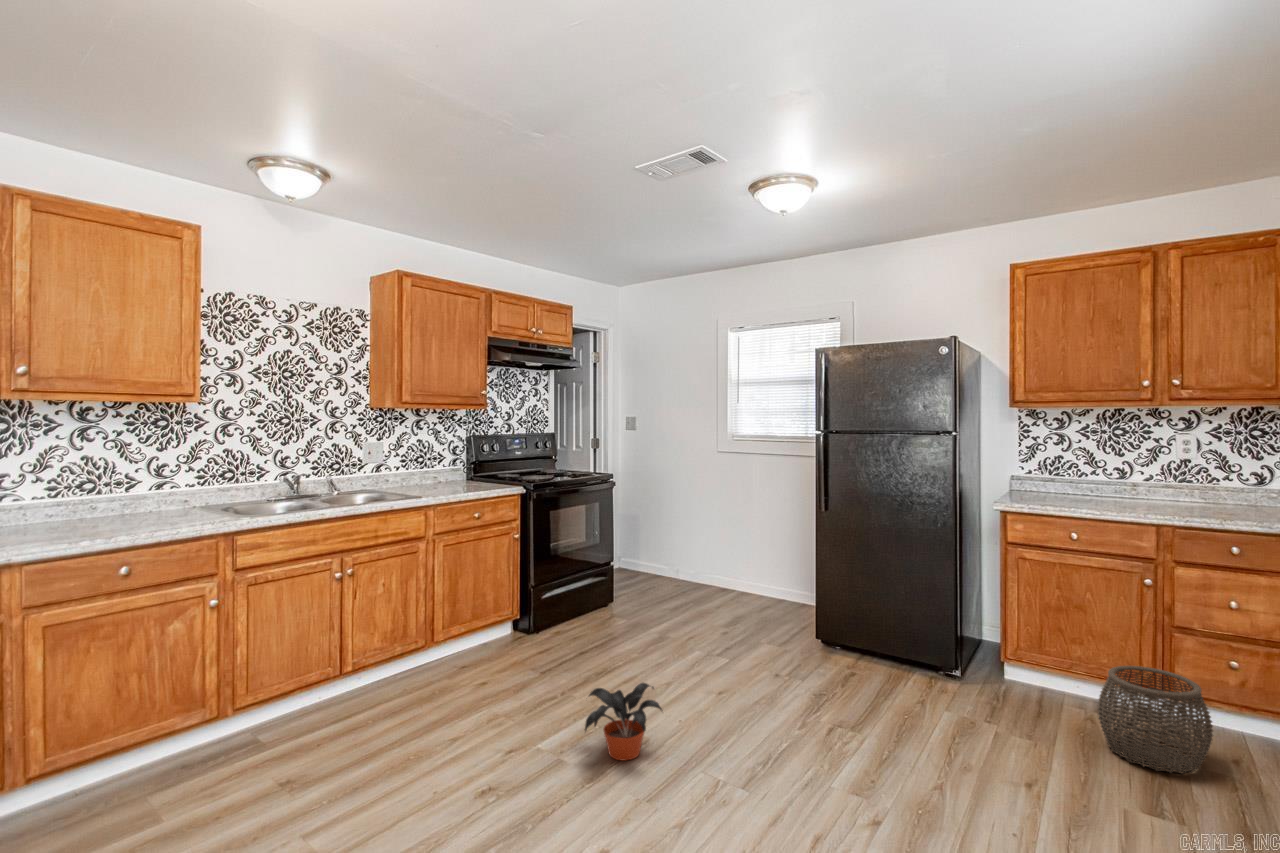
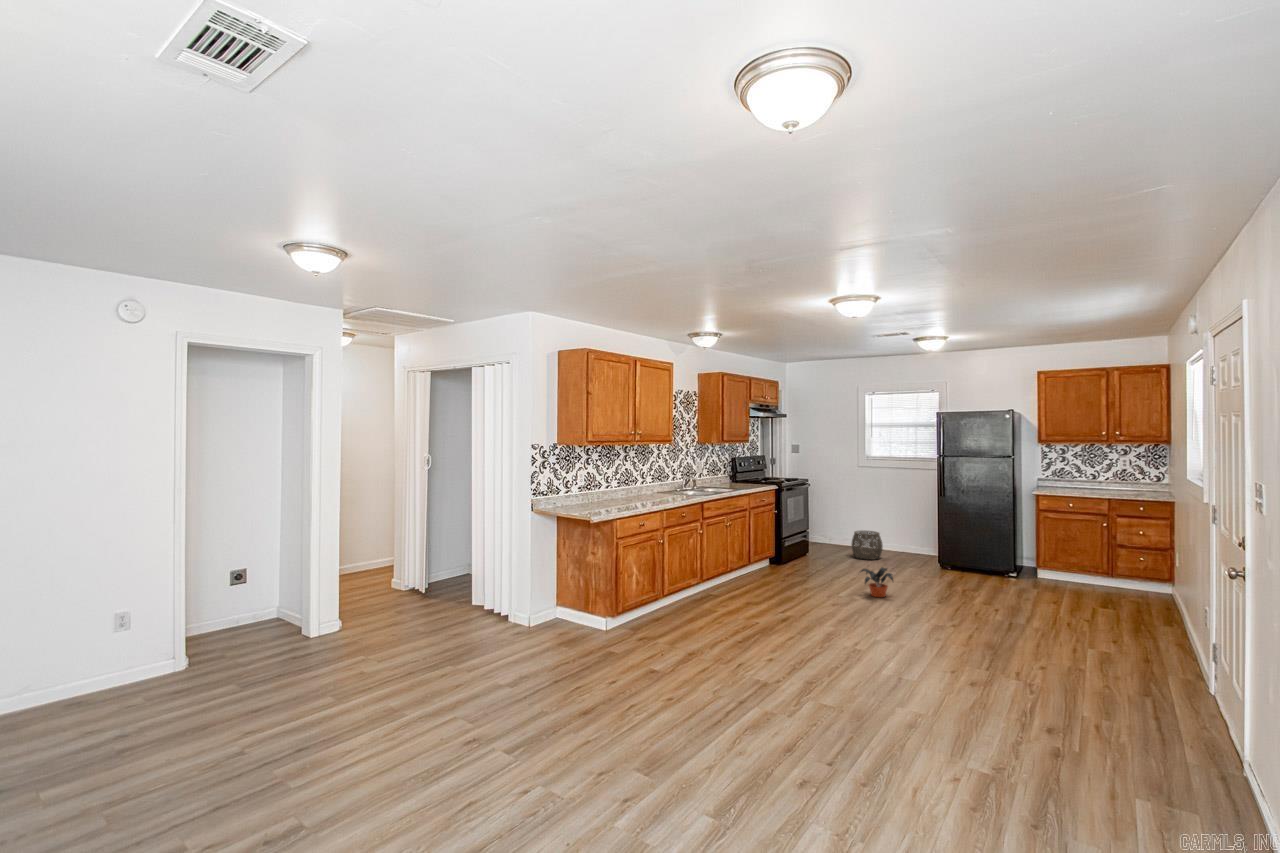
woven basket: present [1098,666,1213,774] -> present [852,530,883,560]

